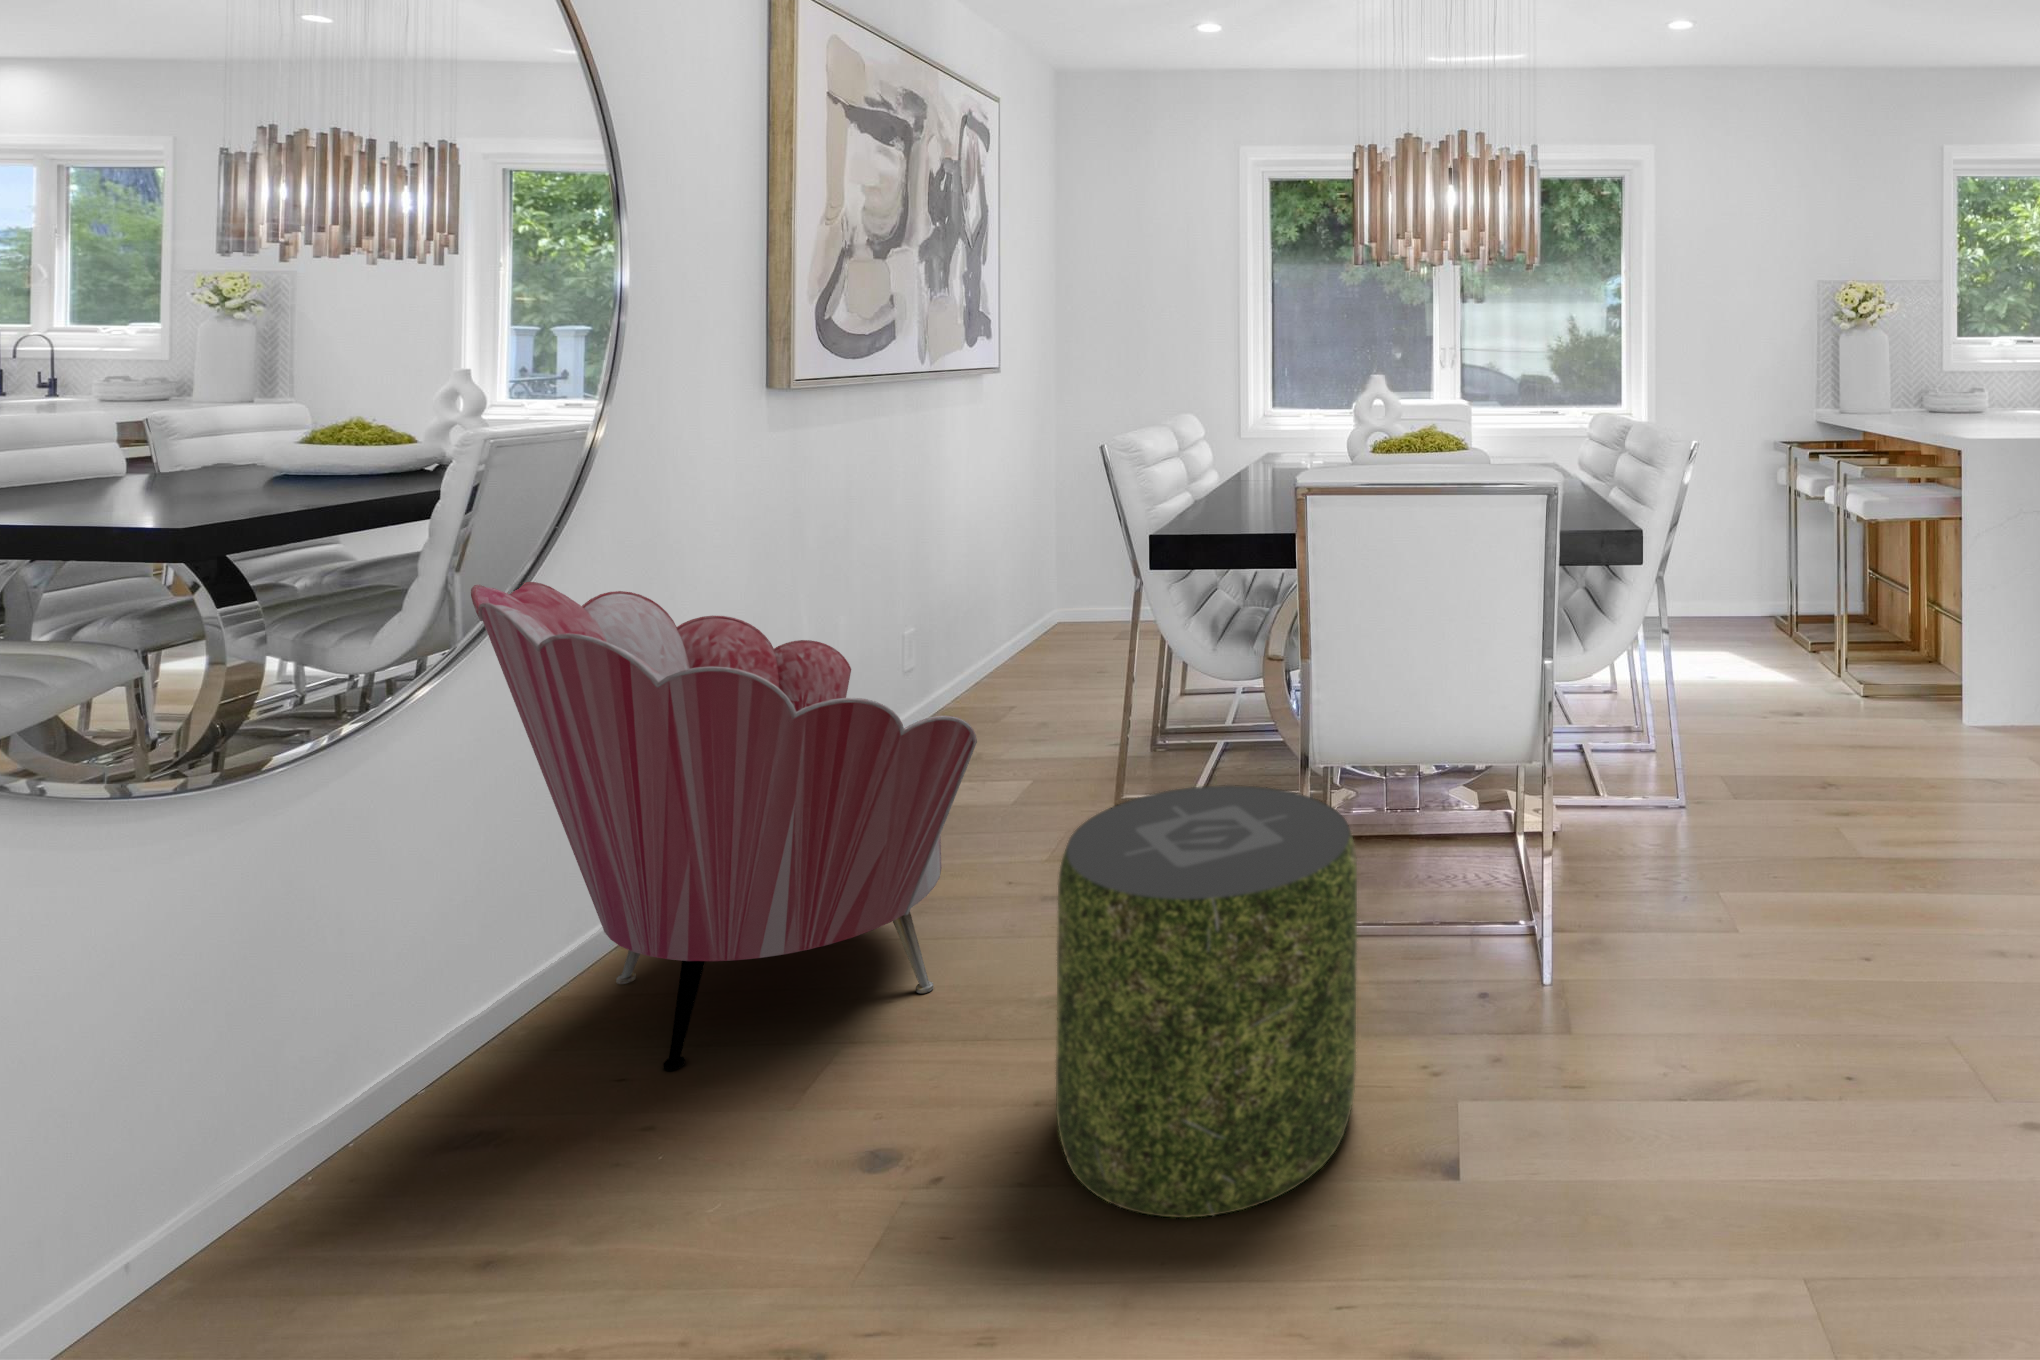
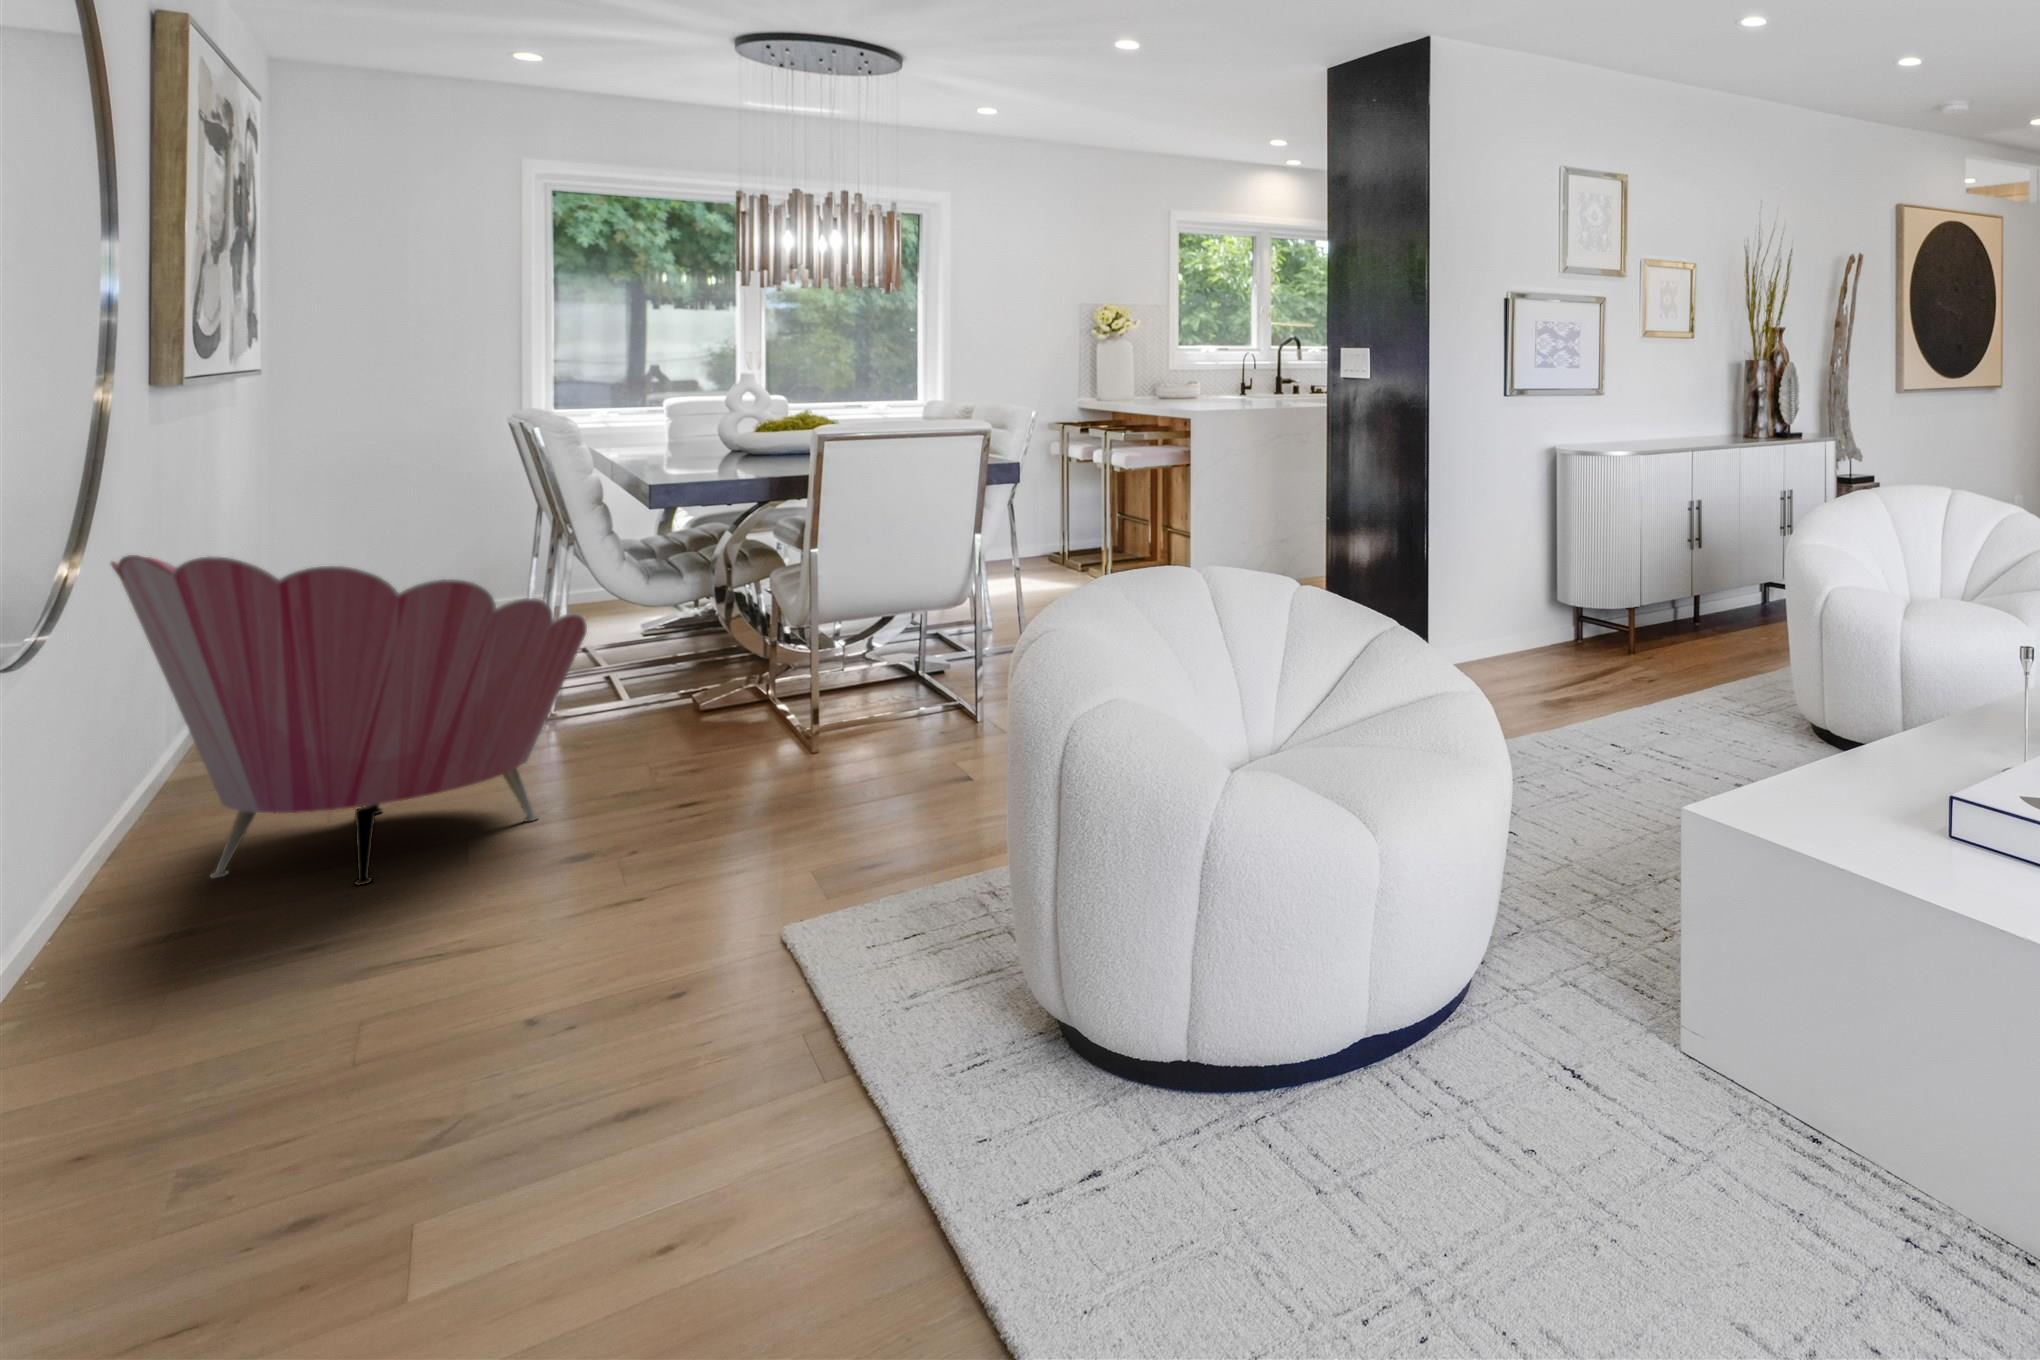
pouf: present [1056,785,1357,1218] -> none [720,624,915,836]

